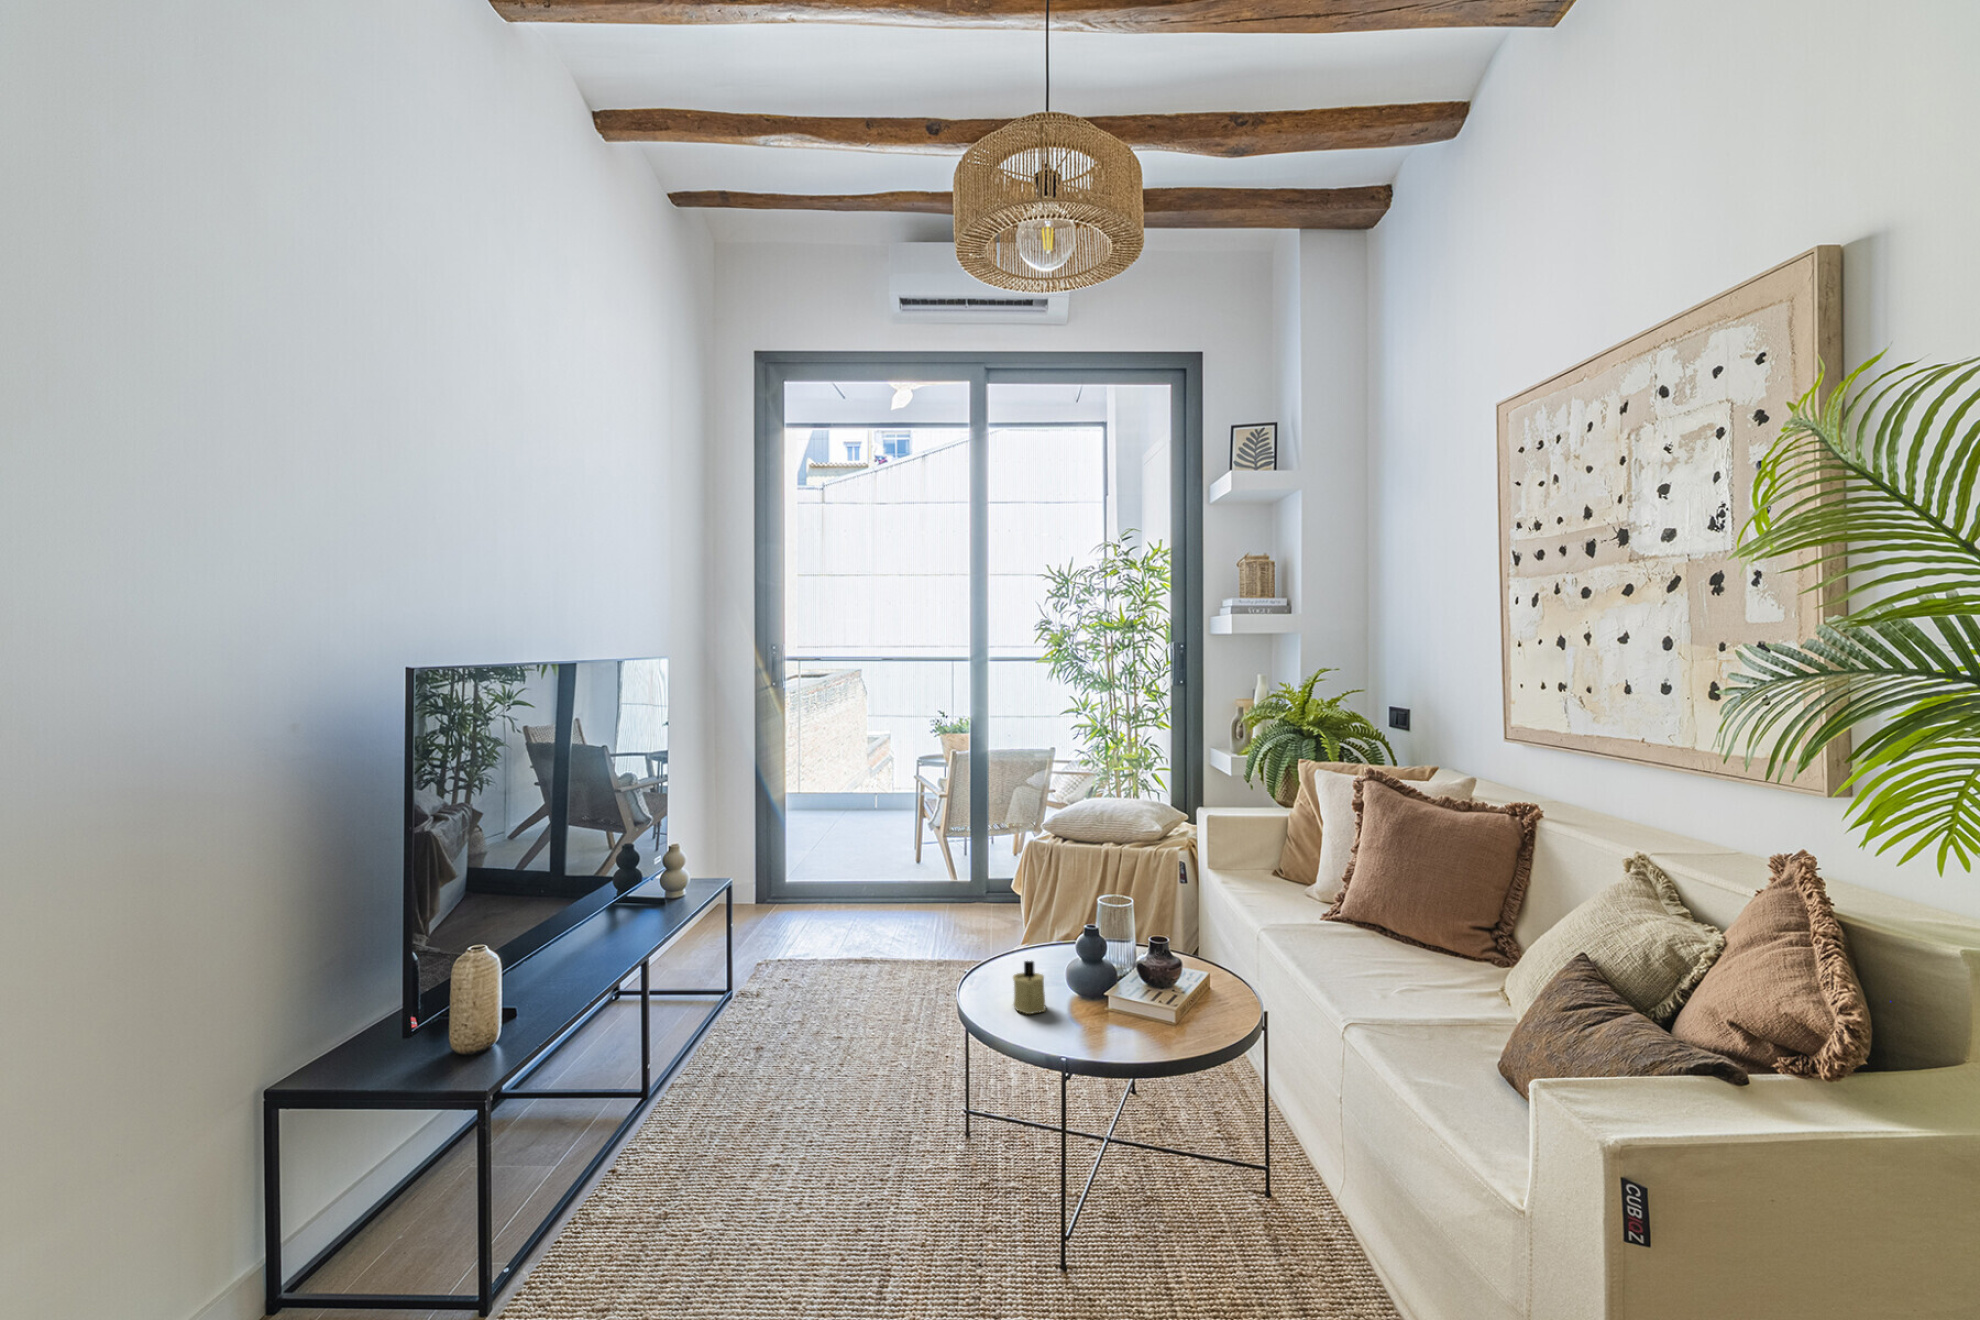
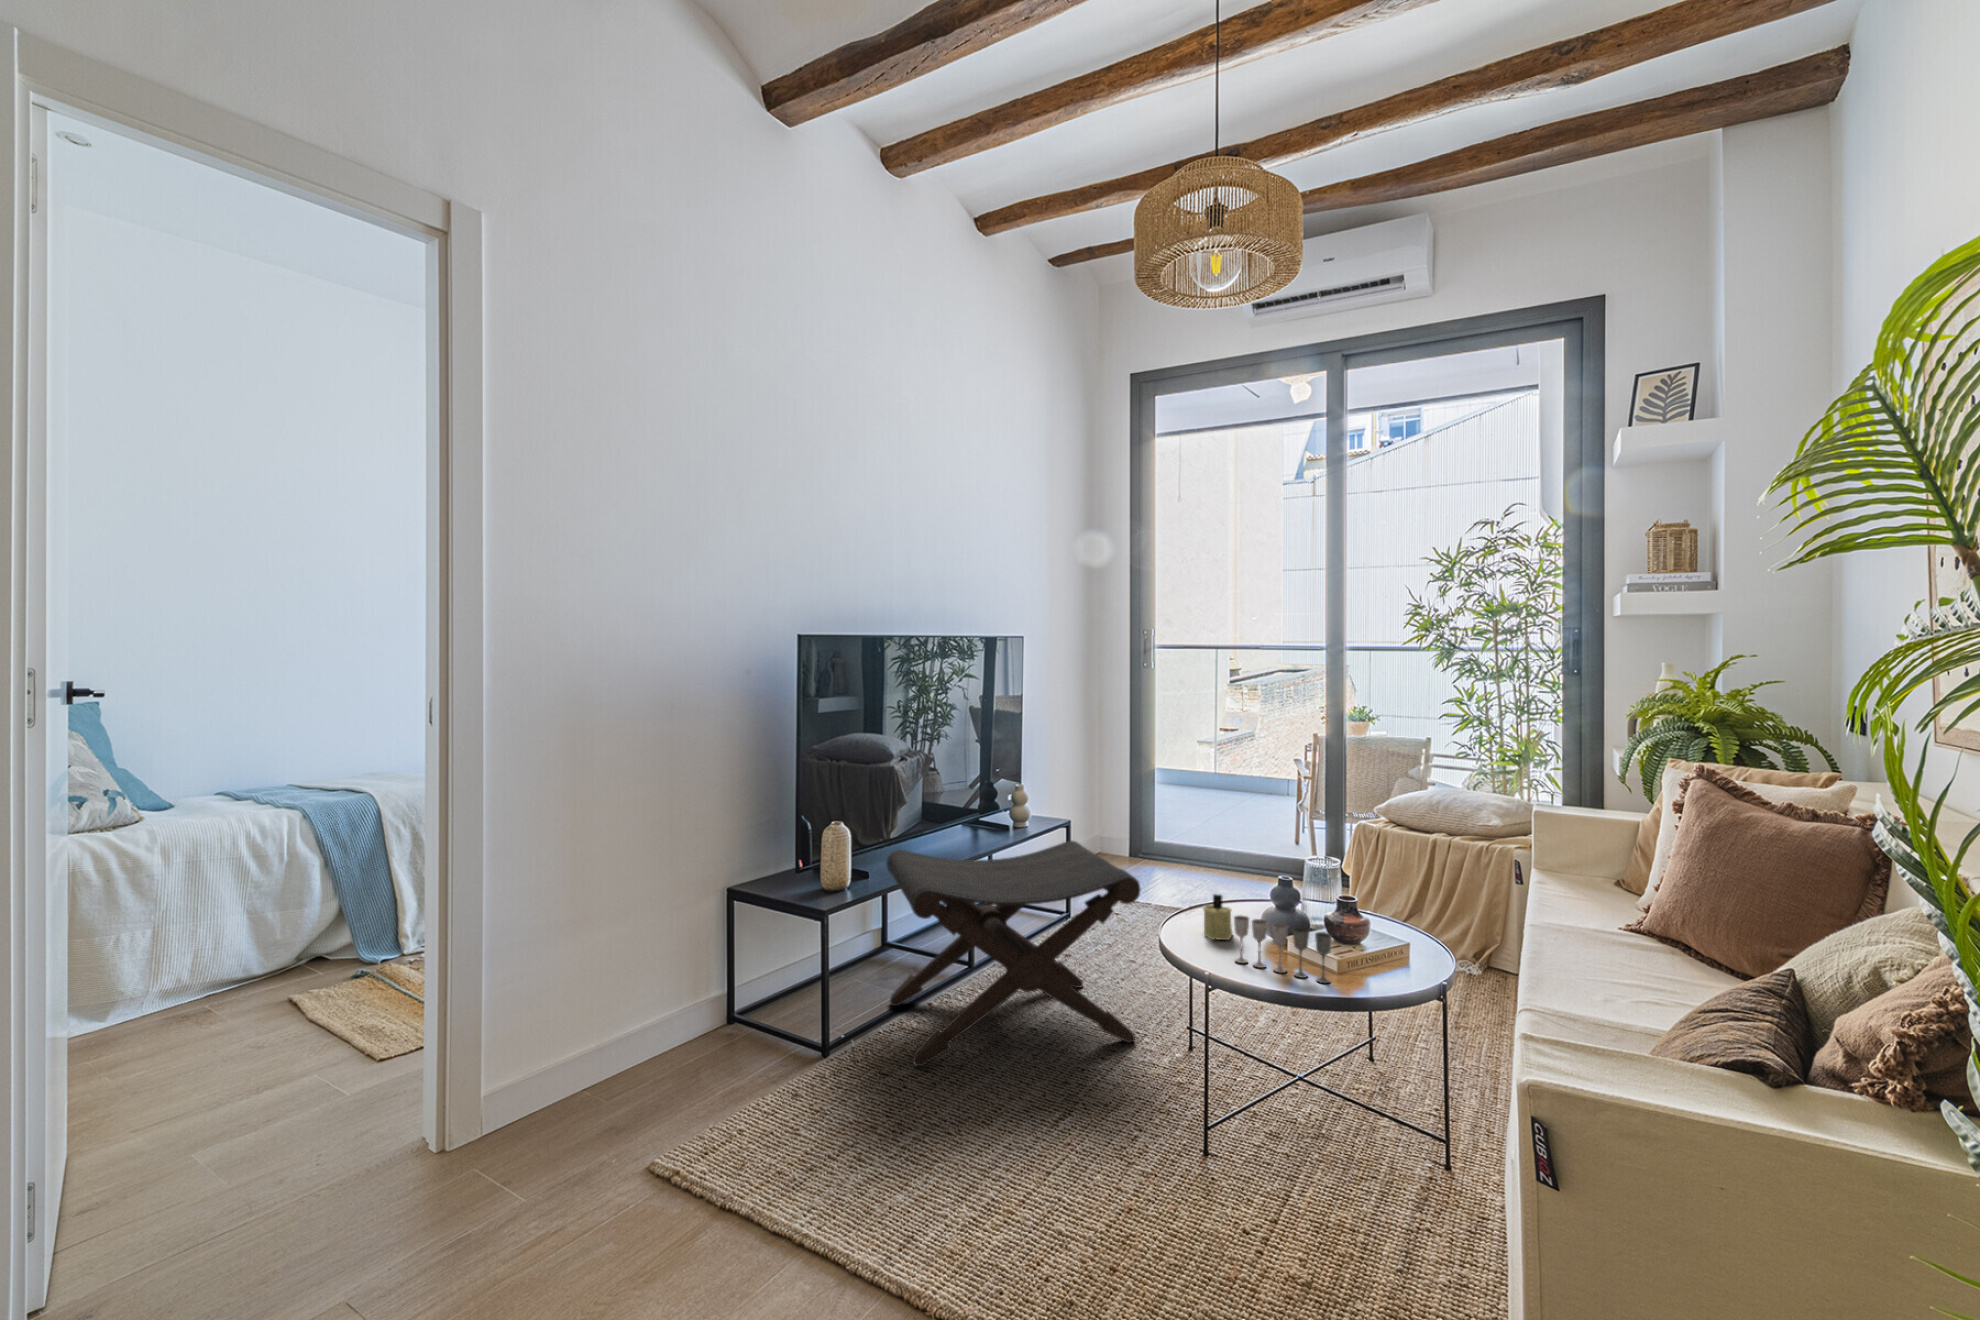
footstool: none [547,913,907,1272] -> present [886,841,1140,1066]
wine glass: none [1074,984,1187,1044] -> present [1234,916,1332,983]

